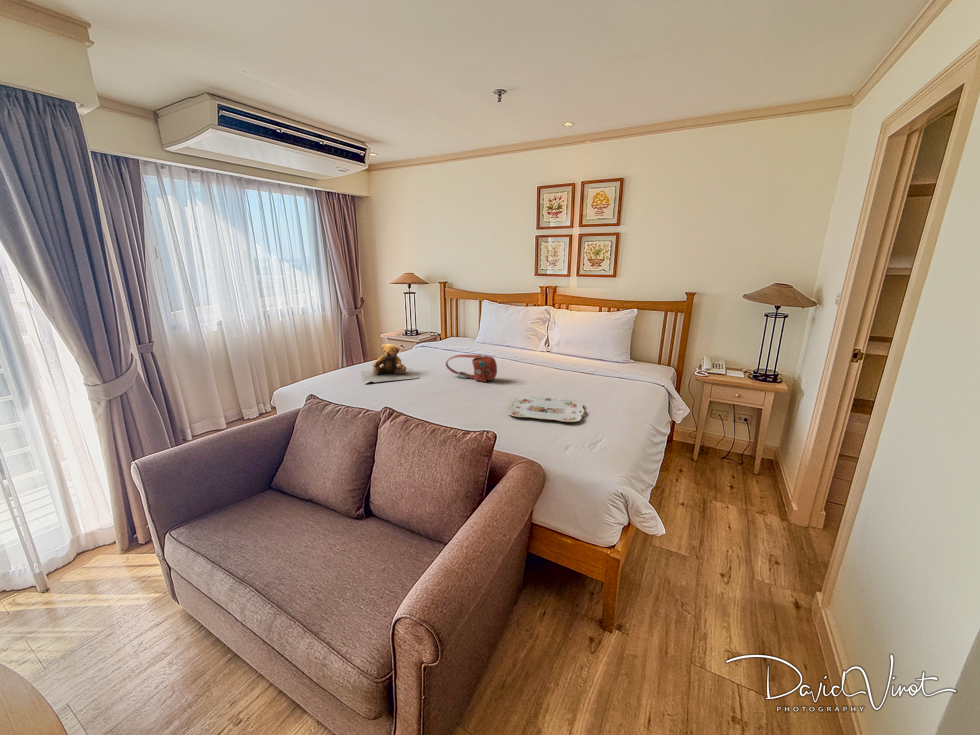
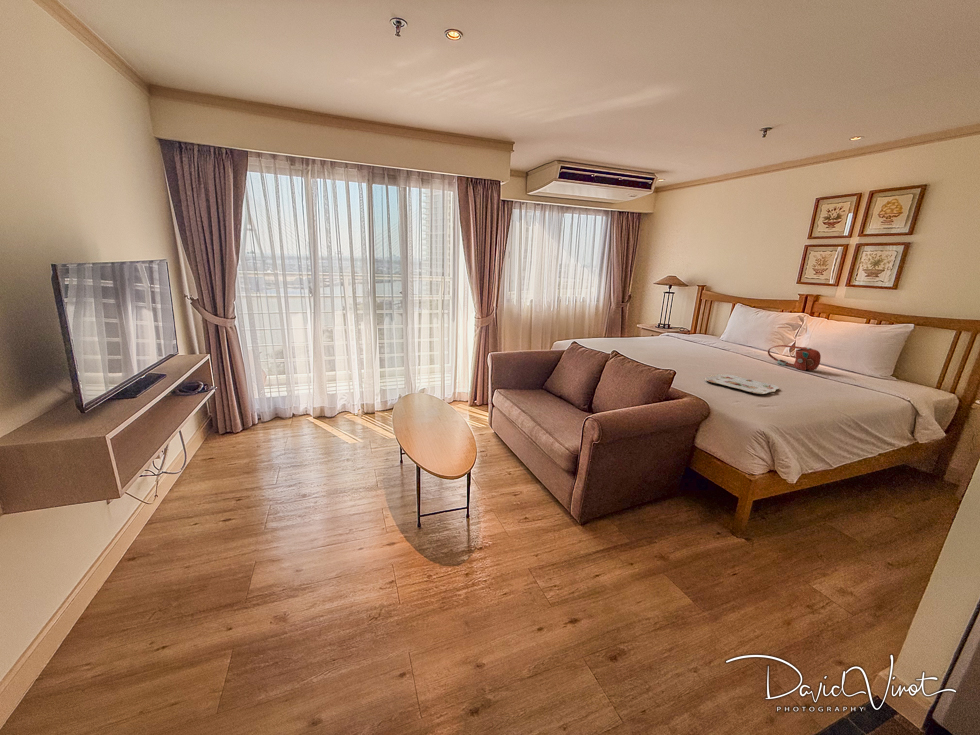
teddy bear: present [362,344,418,384] -> none [610,324,651,352]
handbag: present [446,355,497,382] -> present [768,345,821,370]

